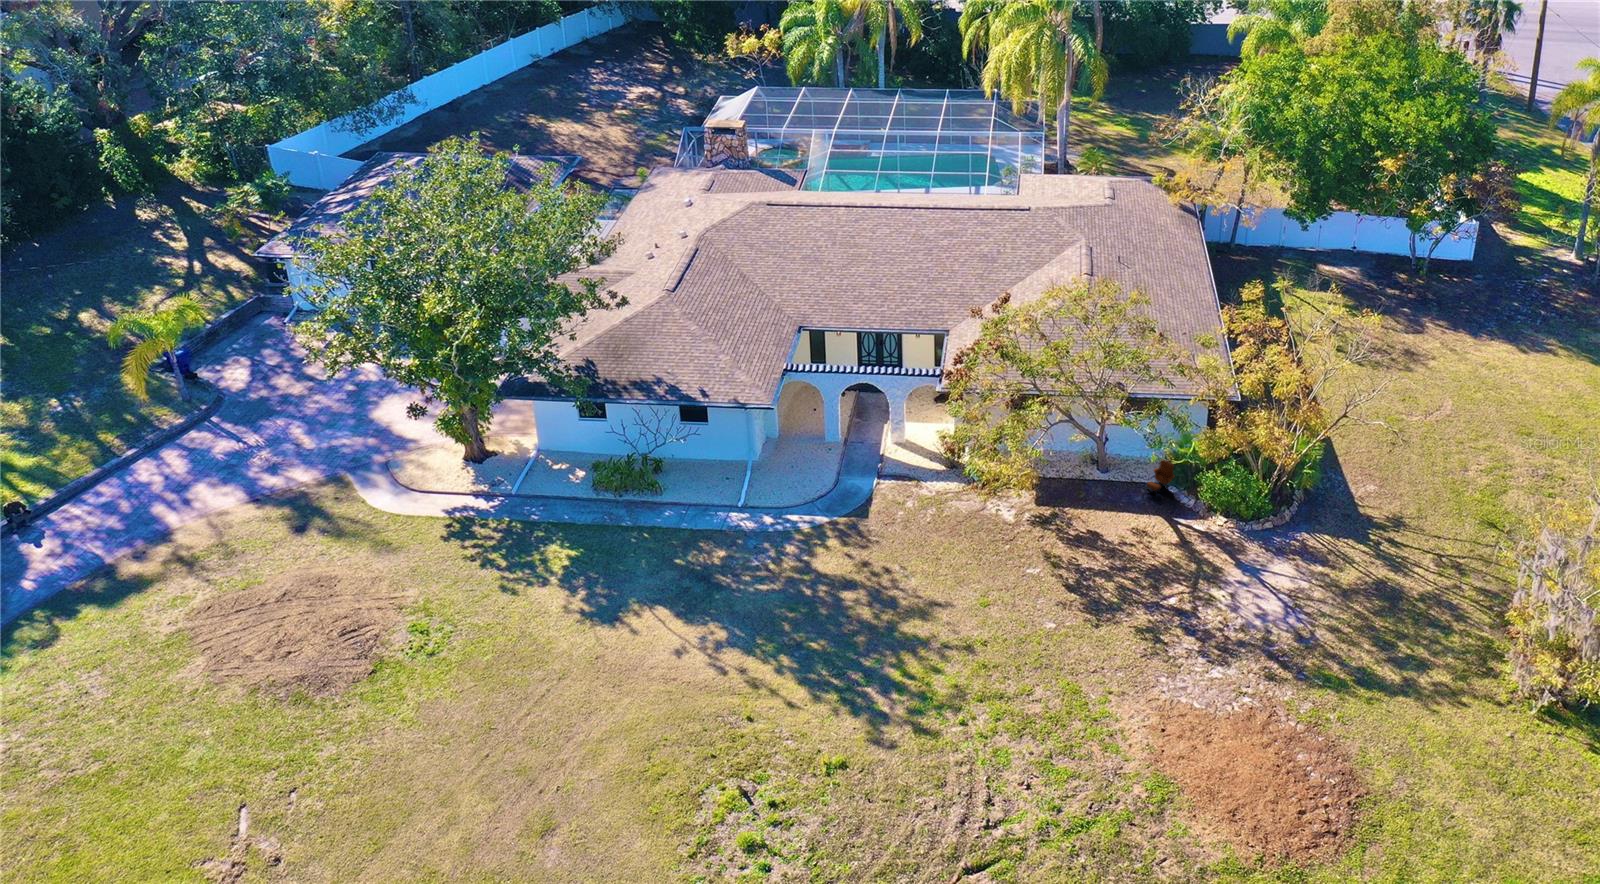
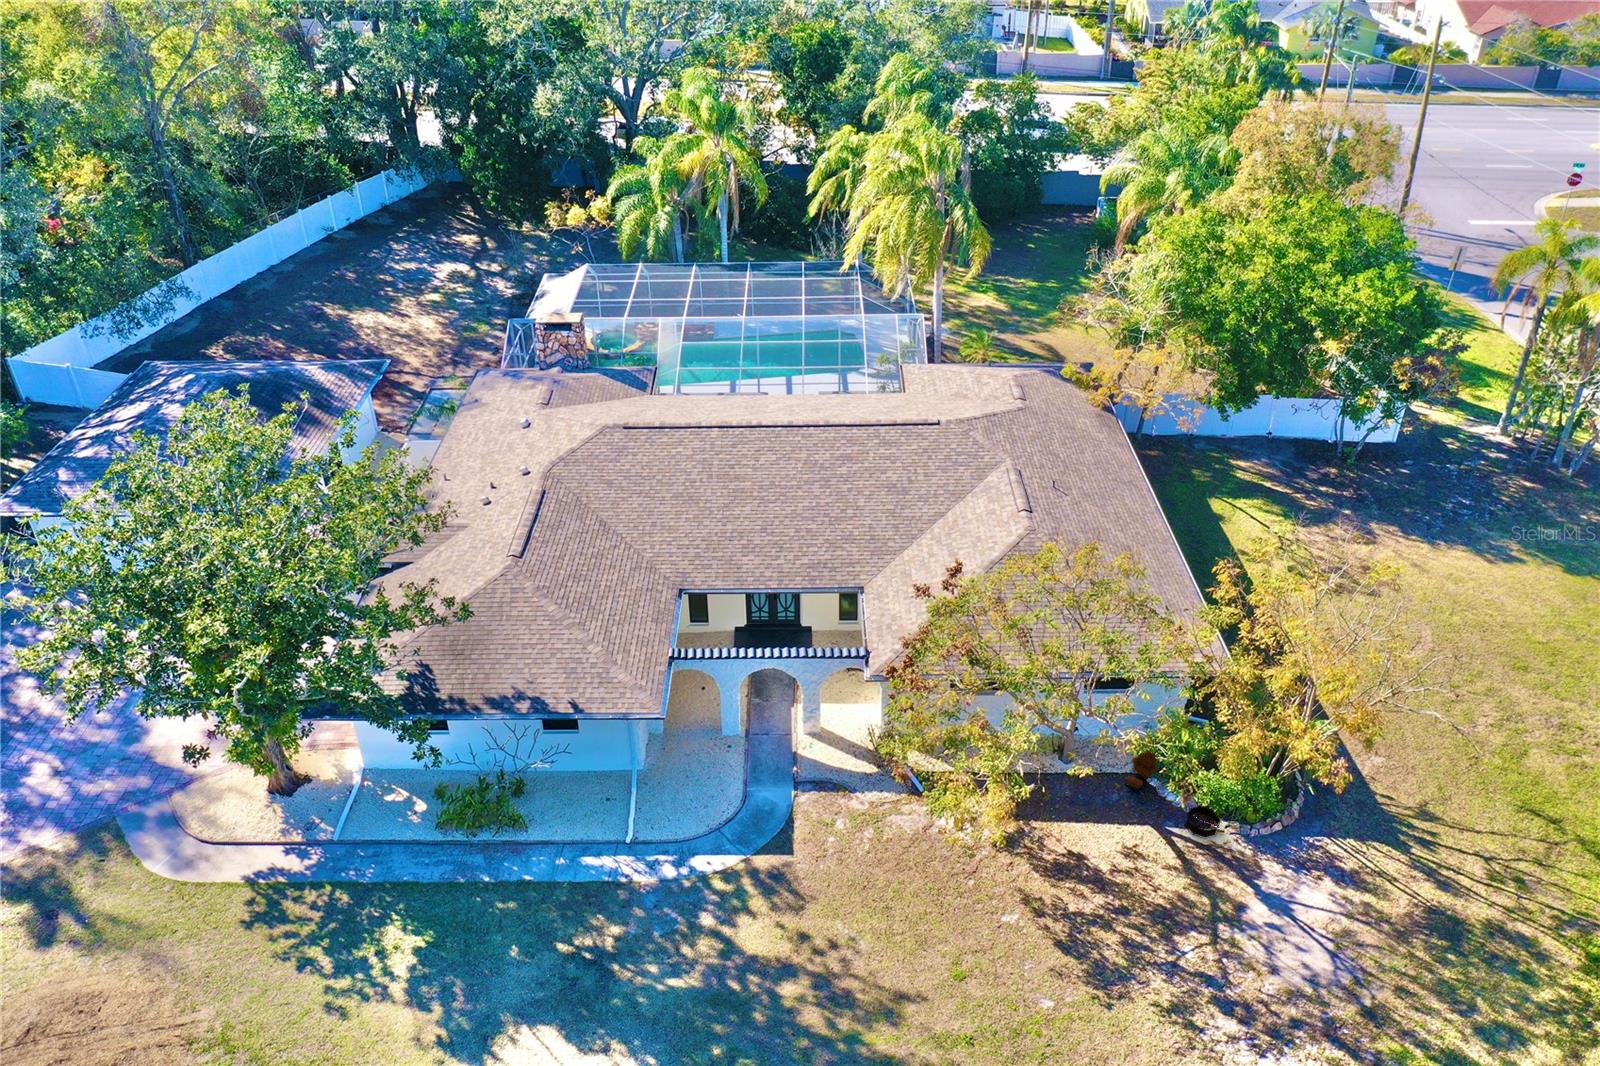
basket: none [1190,503,1220,527] -> present [1185,805,1221,838]

